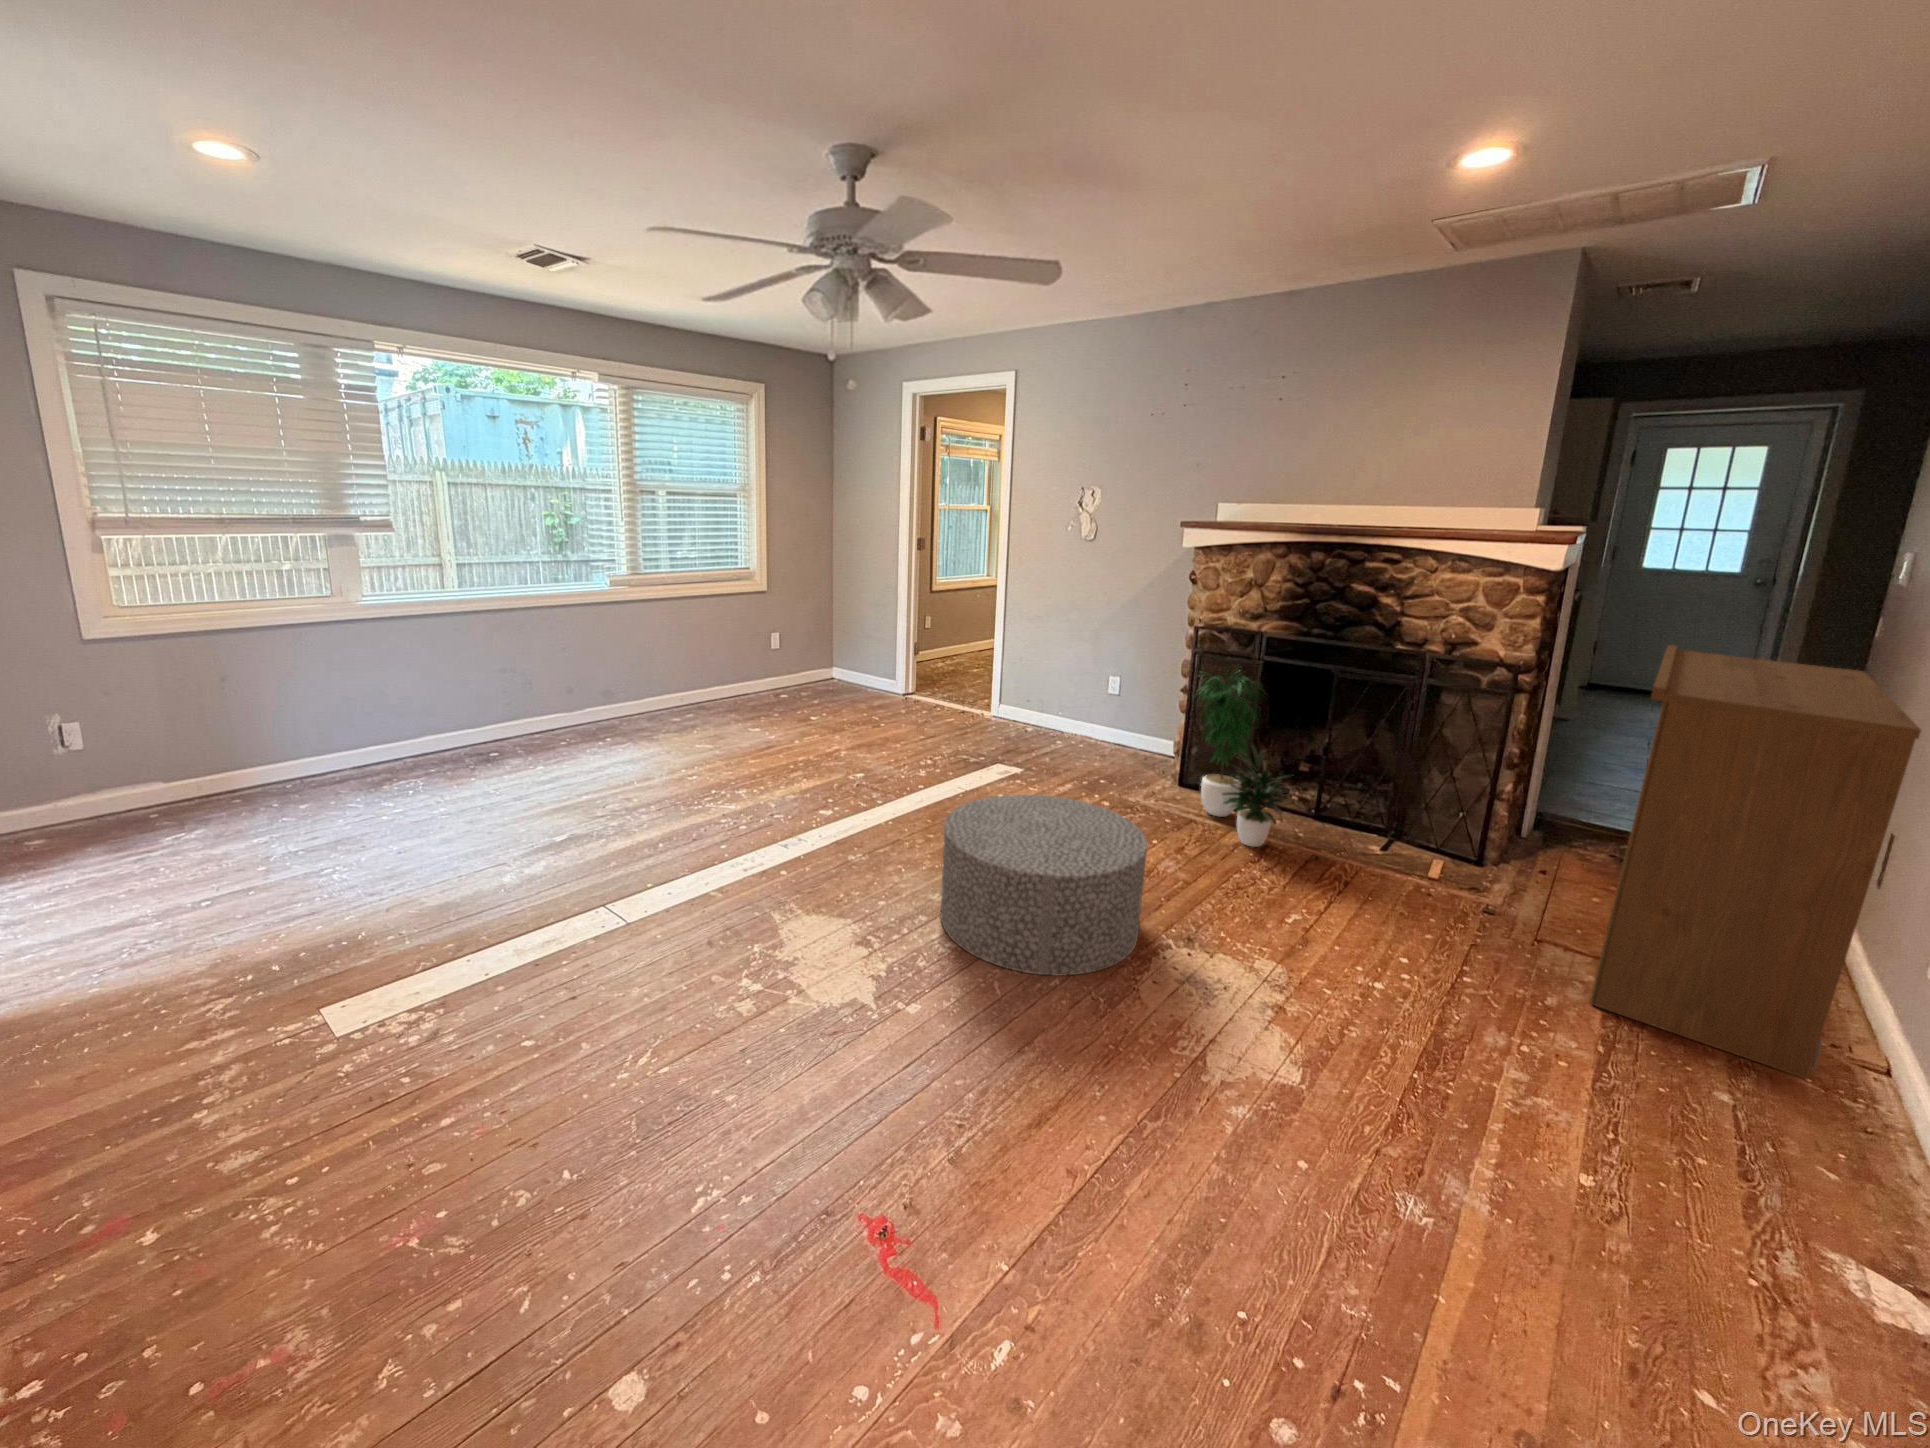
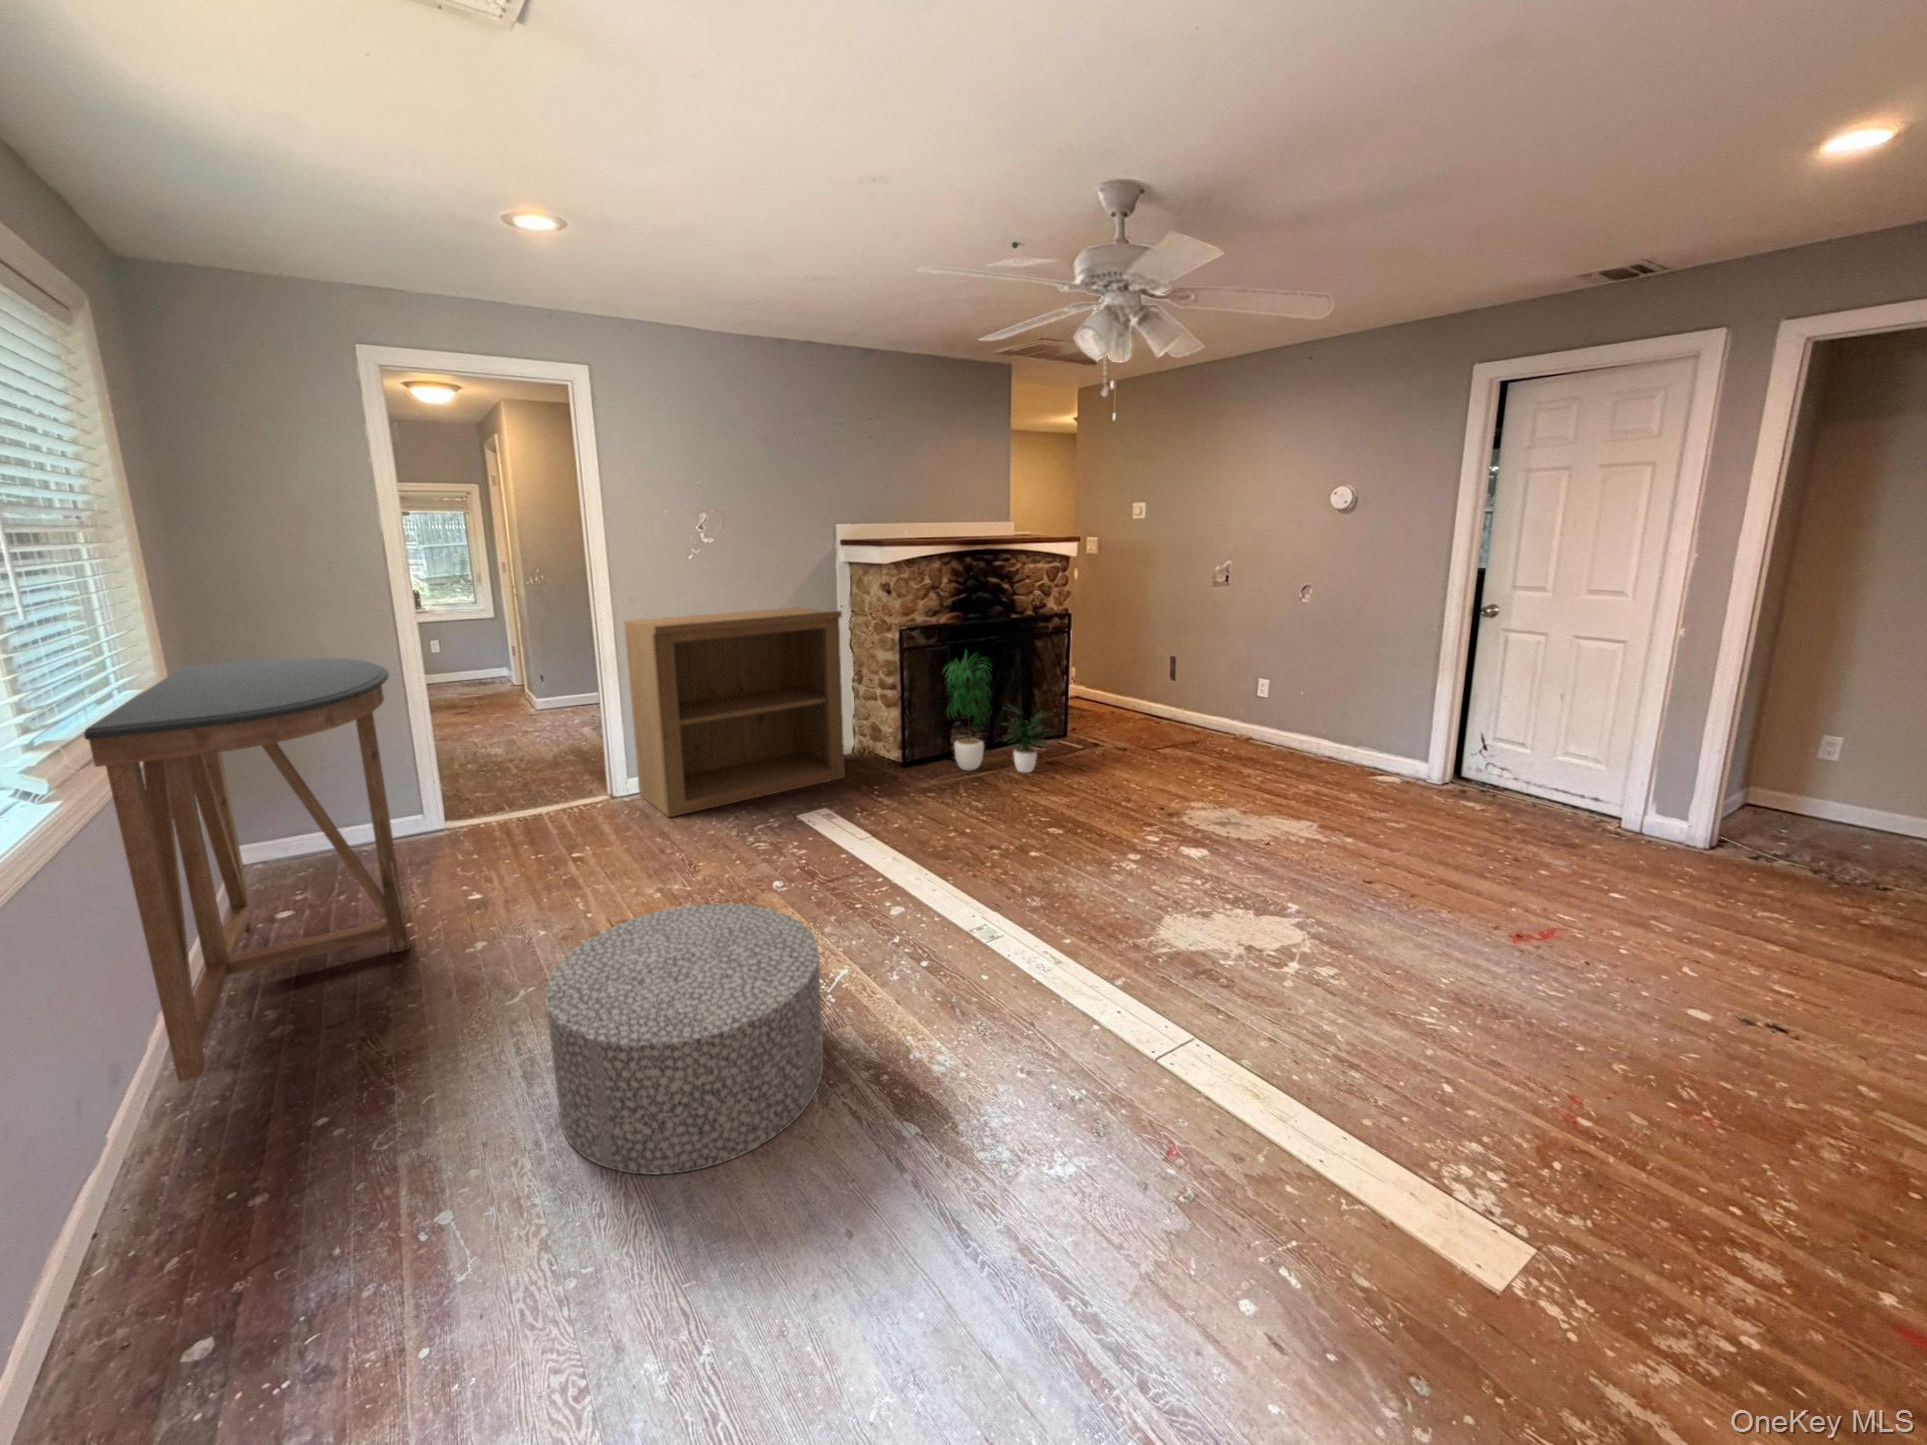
console table: none [623,550,801,714] -> present [84,658,409,1082]
bookshelf: present [1589,645,1921,1079] -> present [624,607,845,817]
ottoman: present [941,795,1148,976] -> present [545,903,823,1175]

